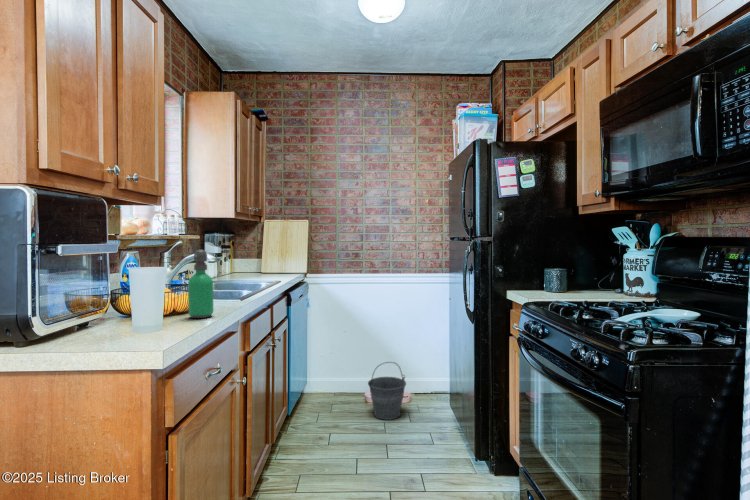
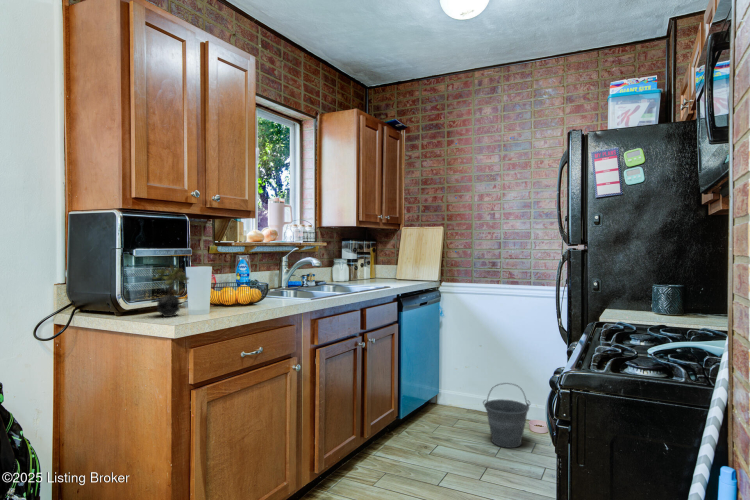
soap dispenser: present [188,250,213,318] -> none [246,253,266,308]
succulent plant: none [73,269,133,342] -> present [154,266,189,317]

